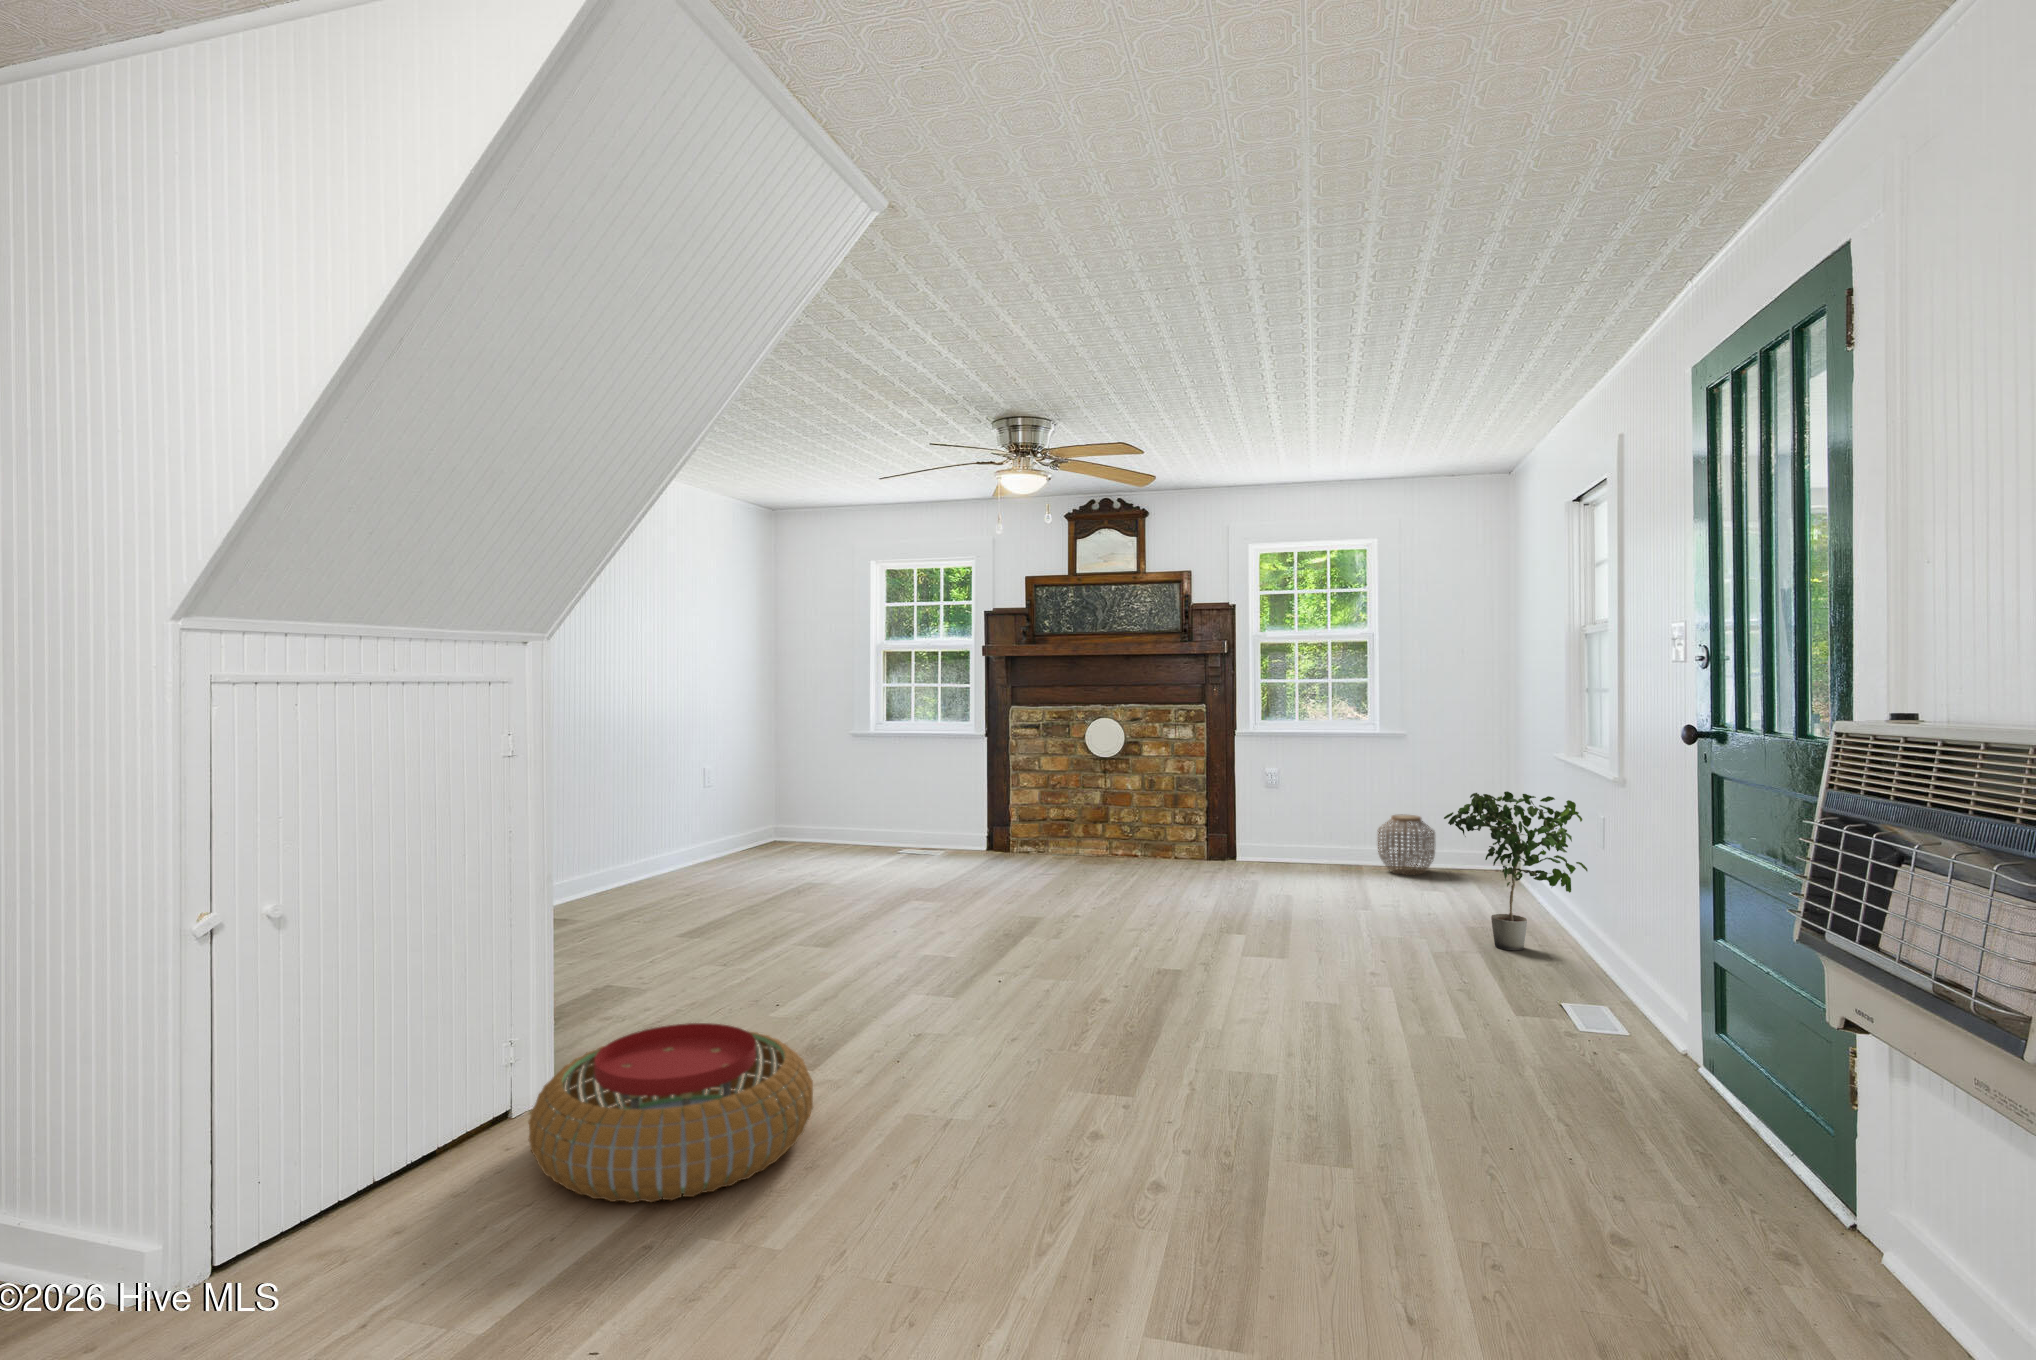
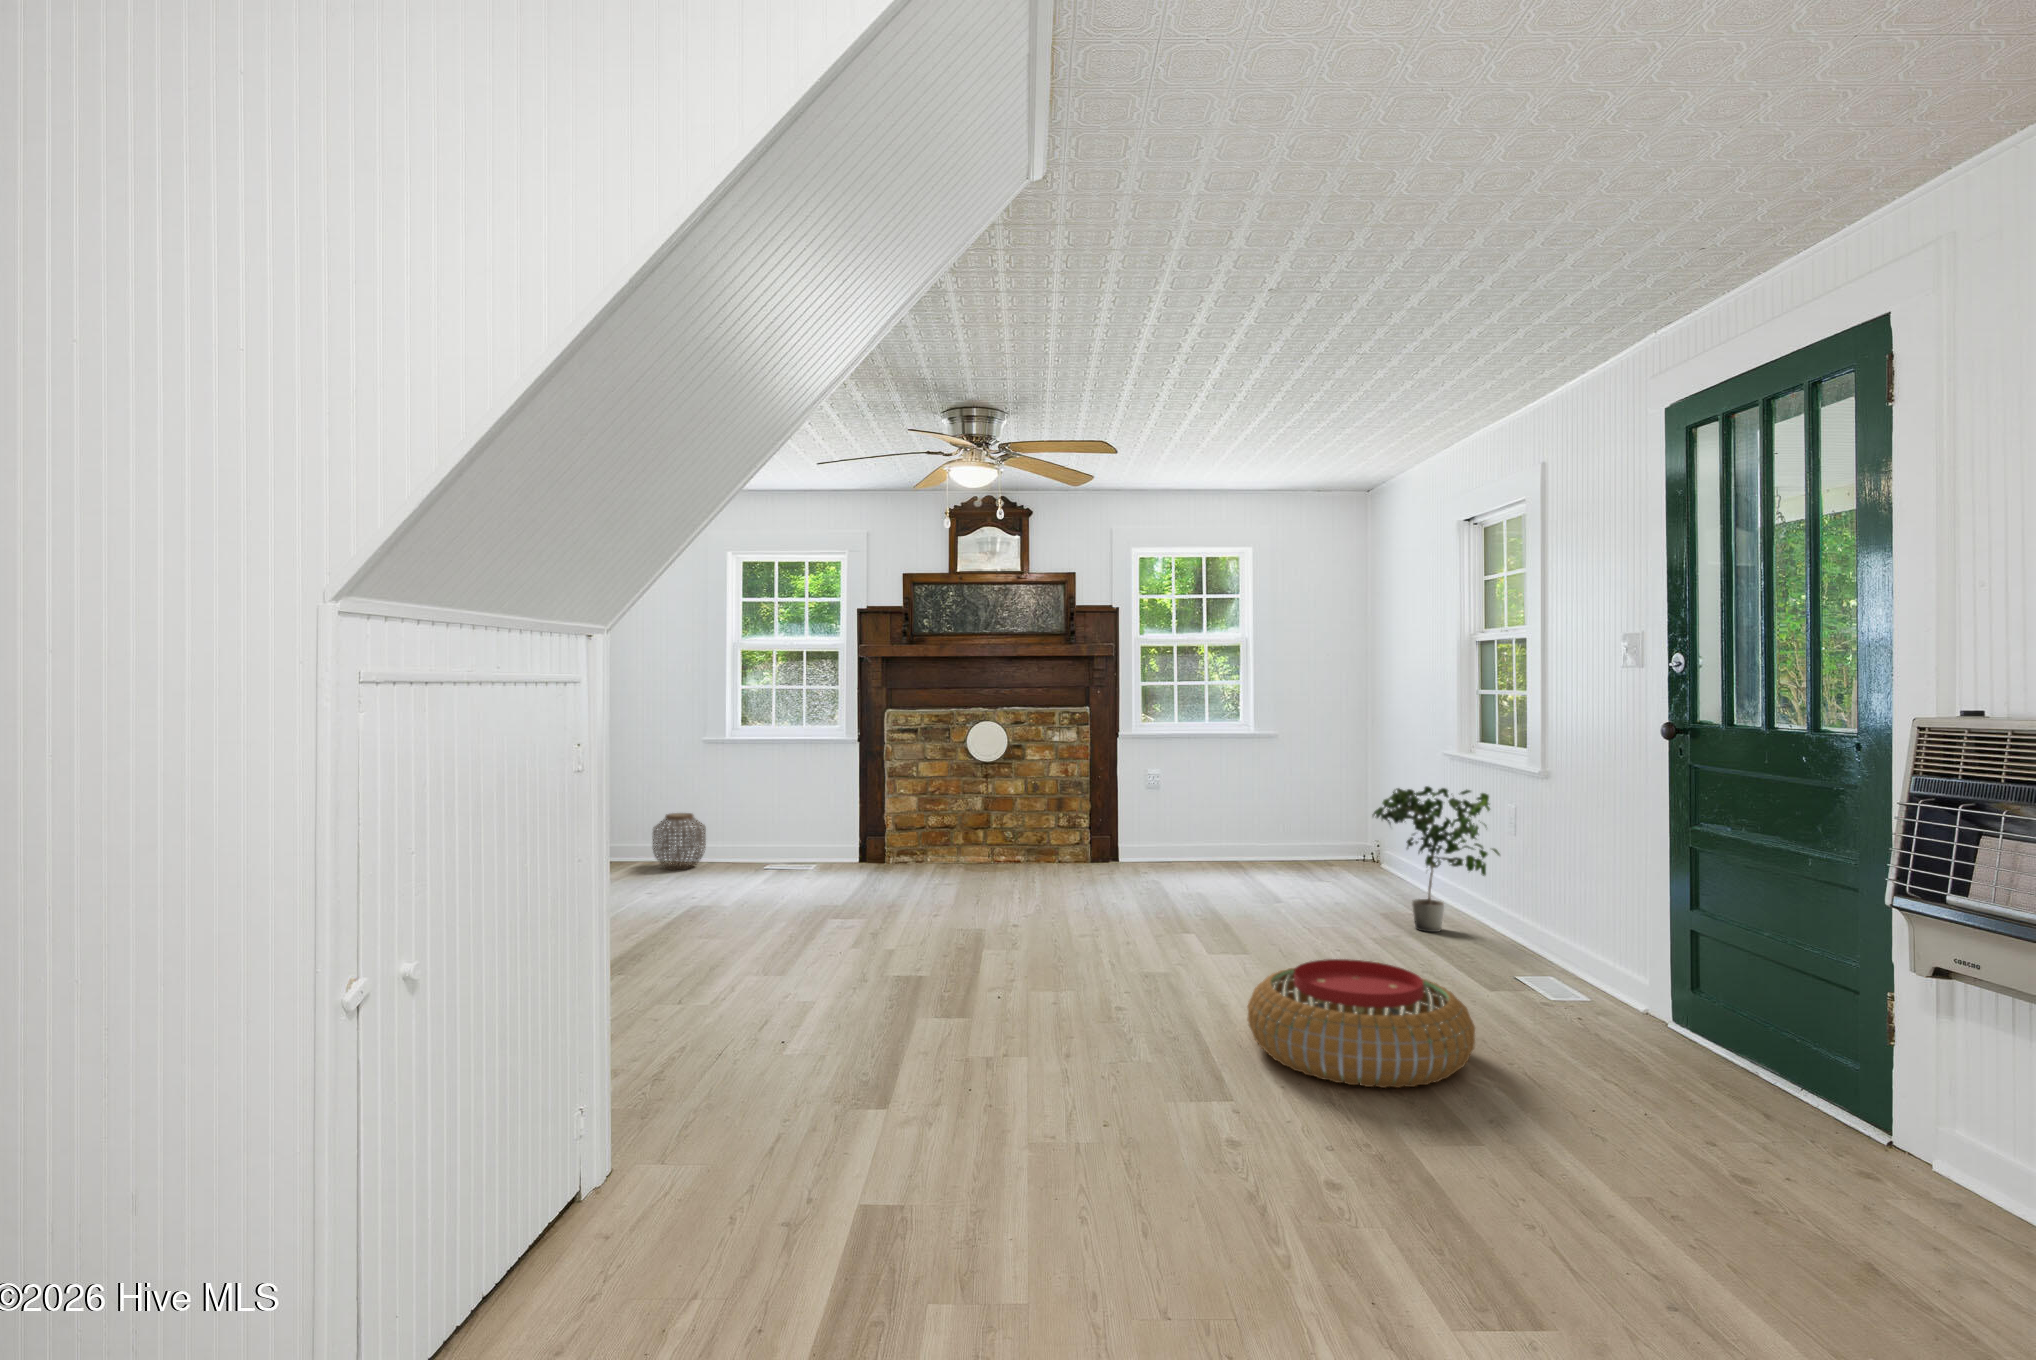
woven basket: present [1378,814,1435,875] -> present [652,813,706,870]
pouf: present [529,1023,813,1203] -> present [1247,959,1475,1088]

